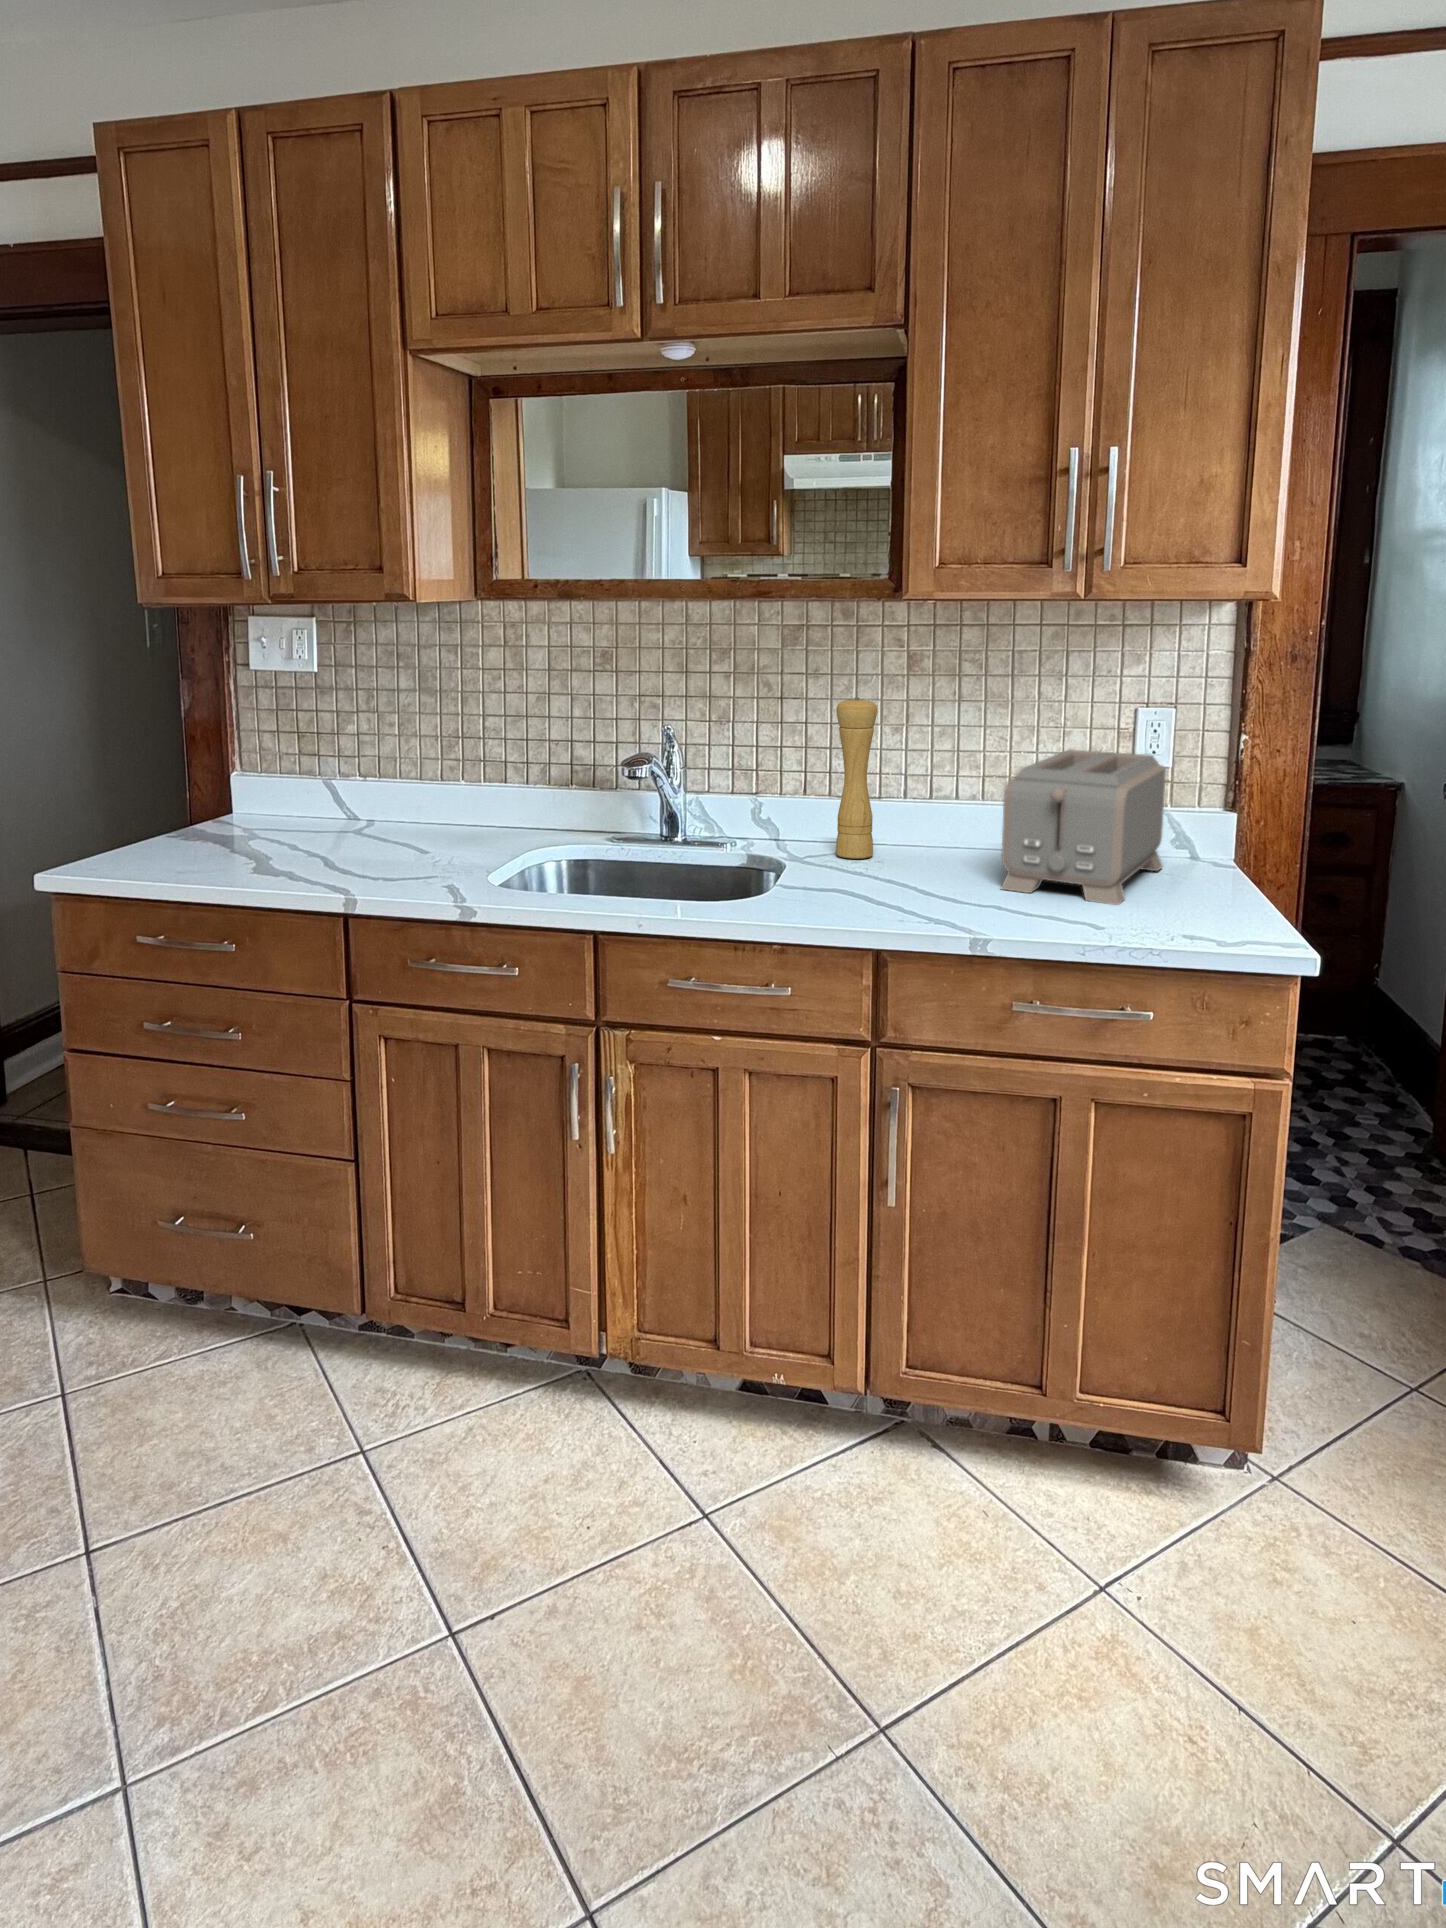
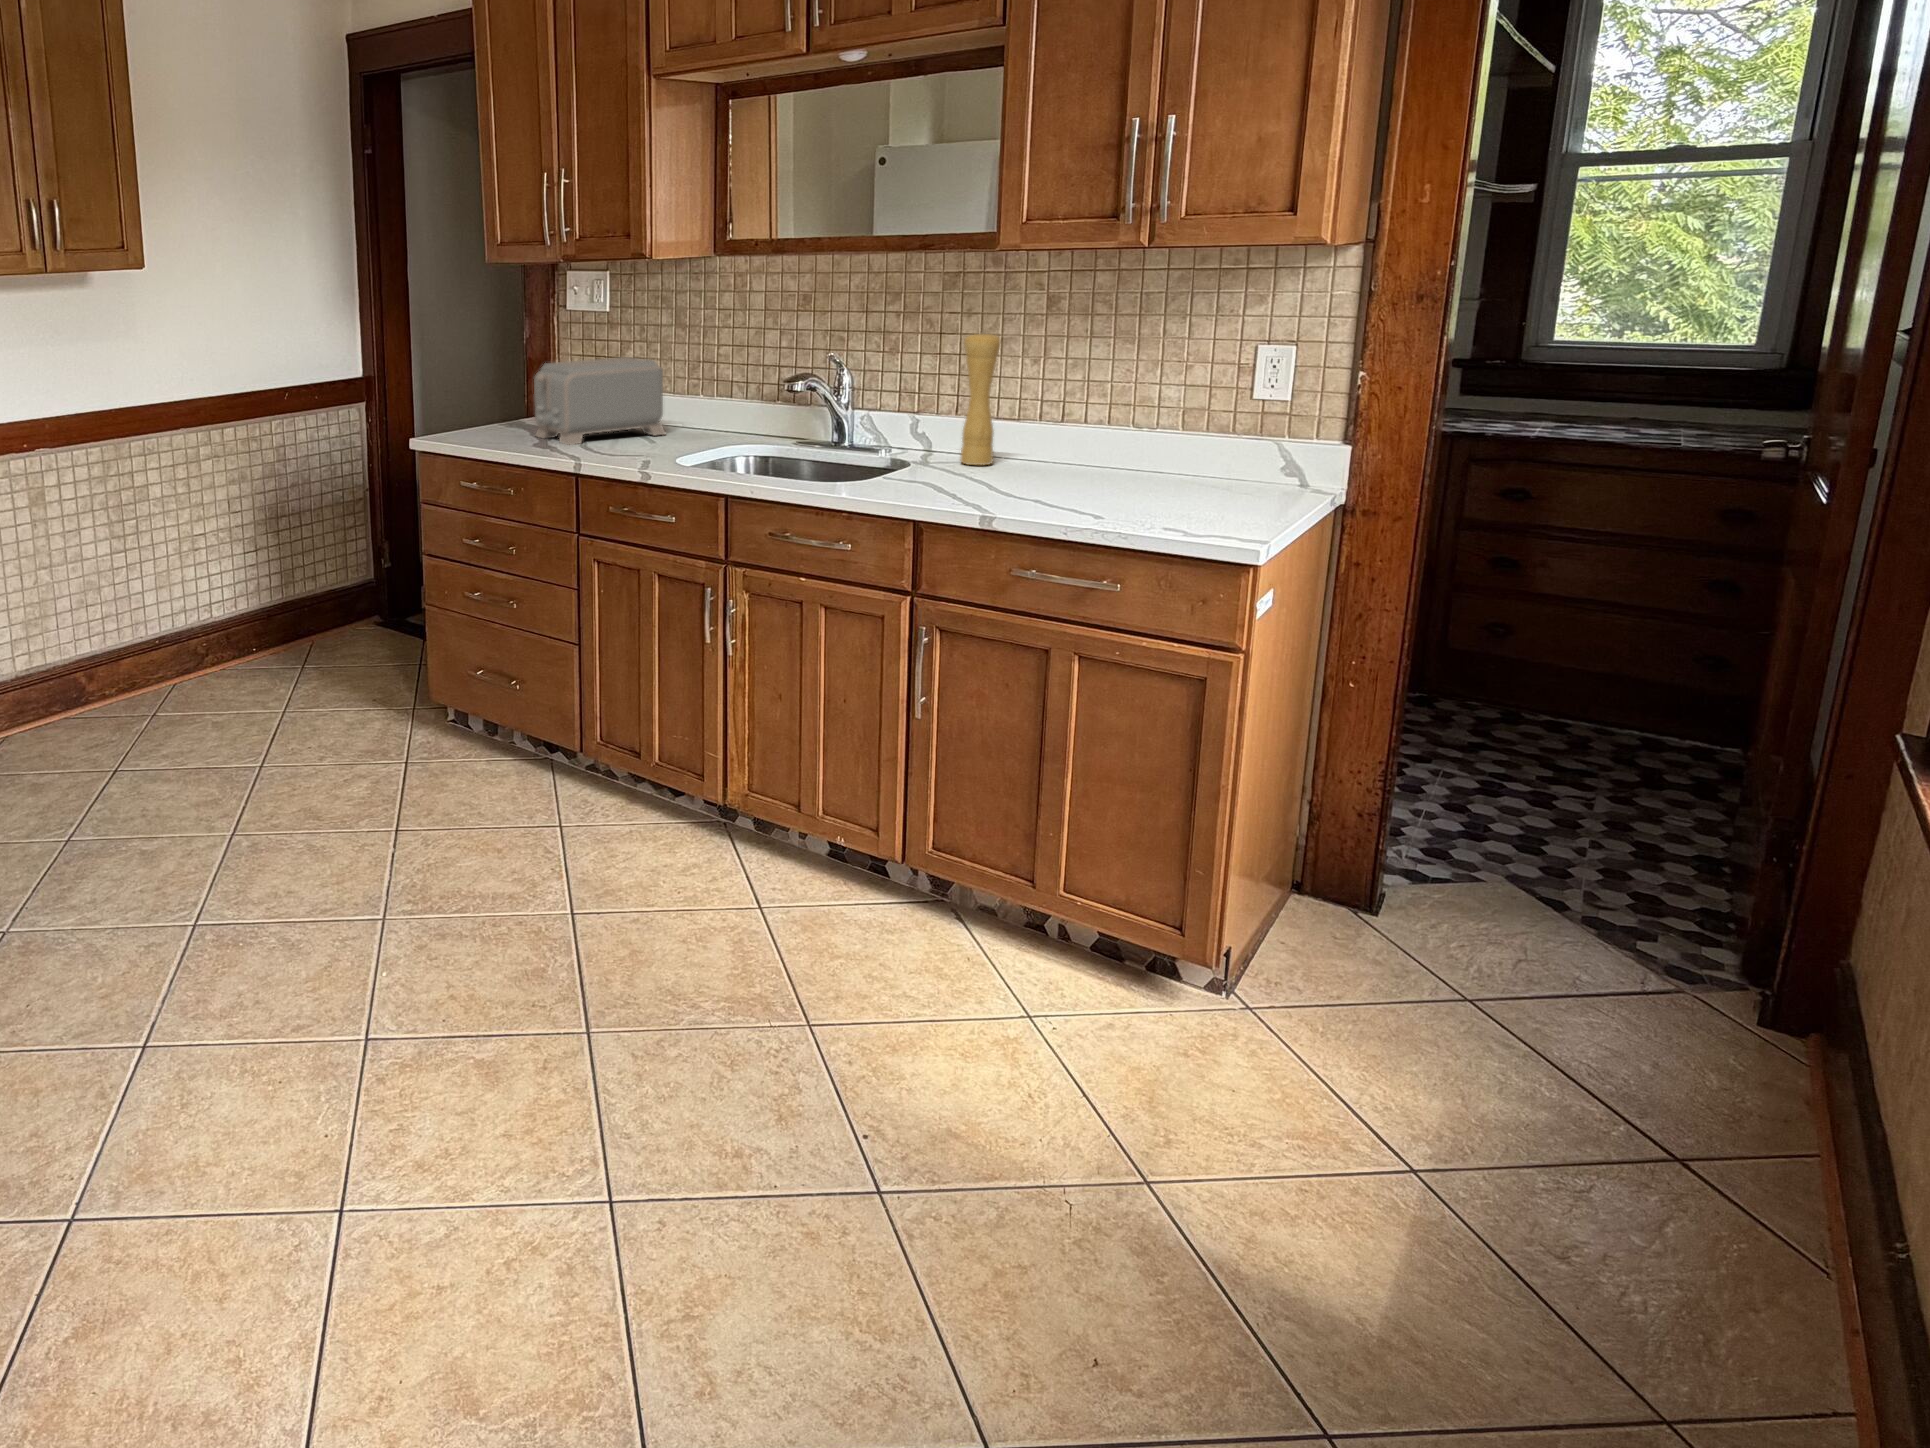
toaster: present [1001,749,1166,905] -> present [534,357,666,445]

